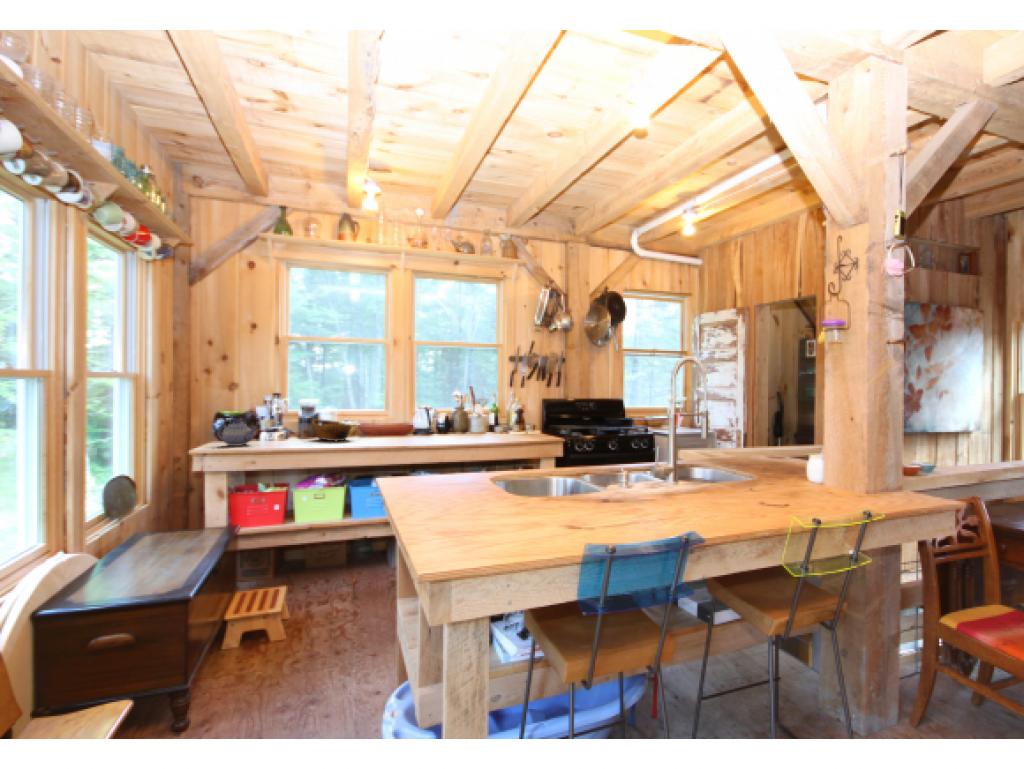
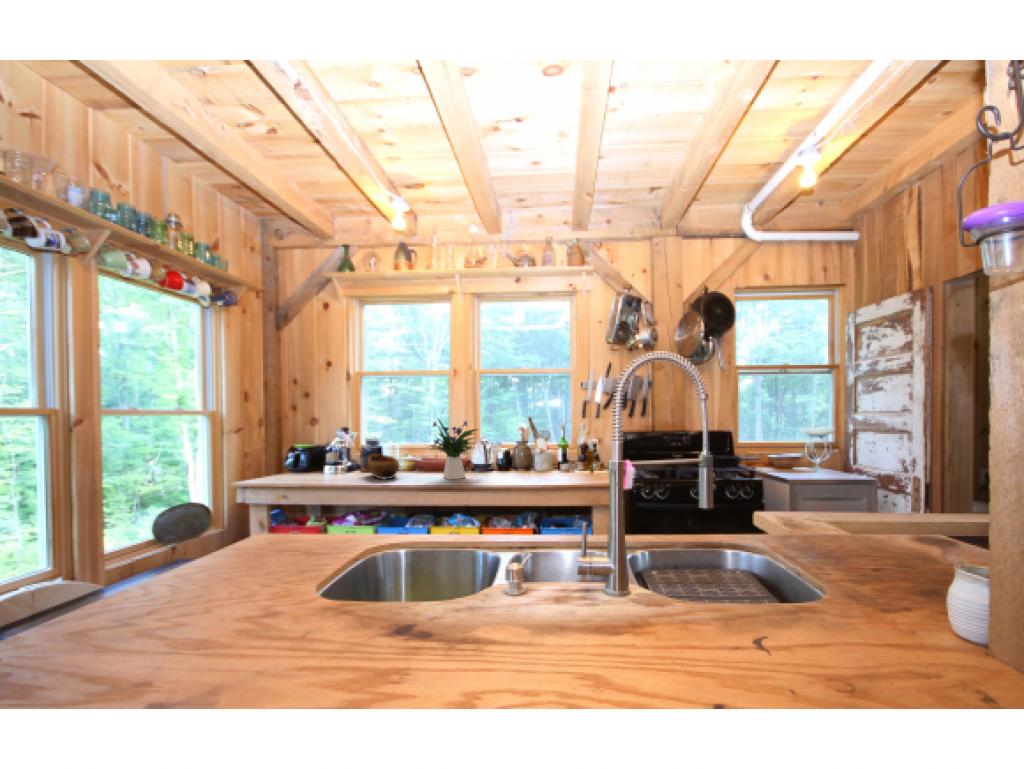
flower arrangement: none [379,381,434,439] -> present [431,419,477,479]
teapot: present [217,421,256,446] -> none [283,458,312,483]

